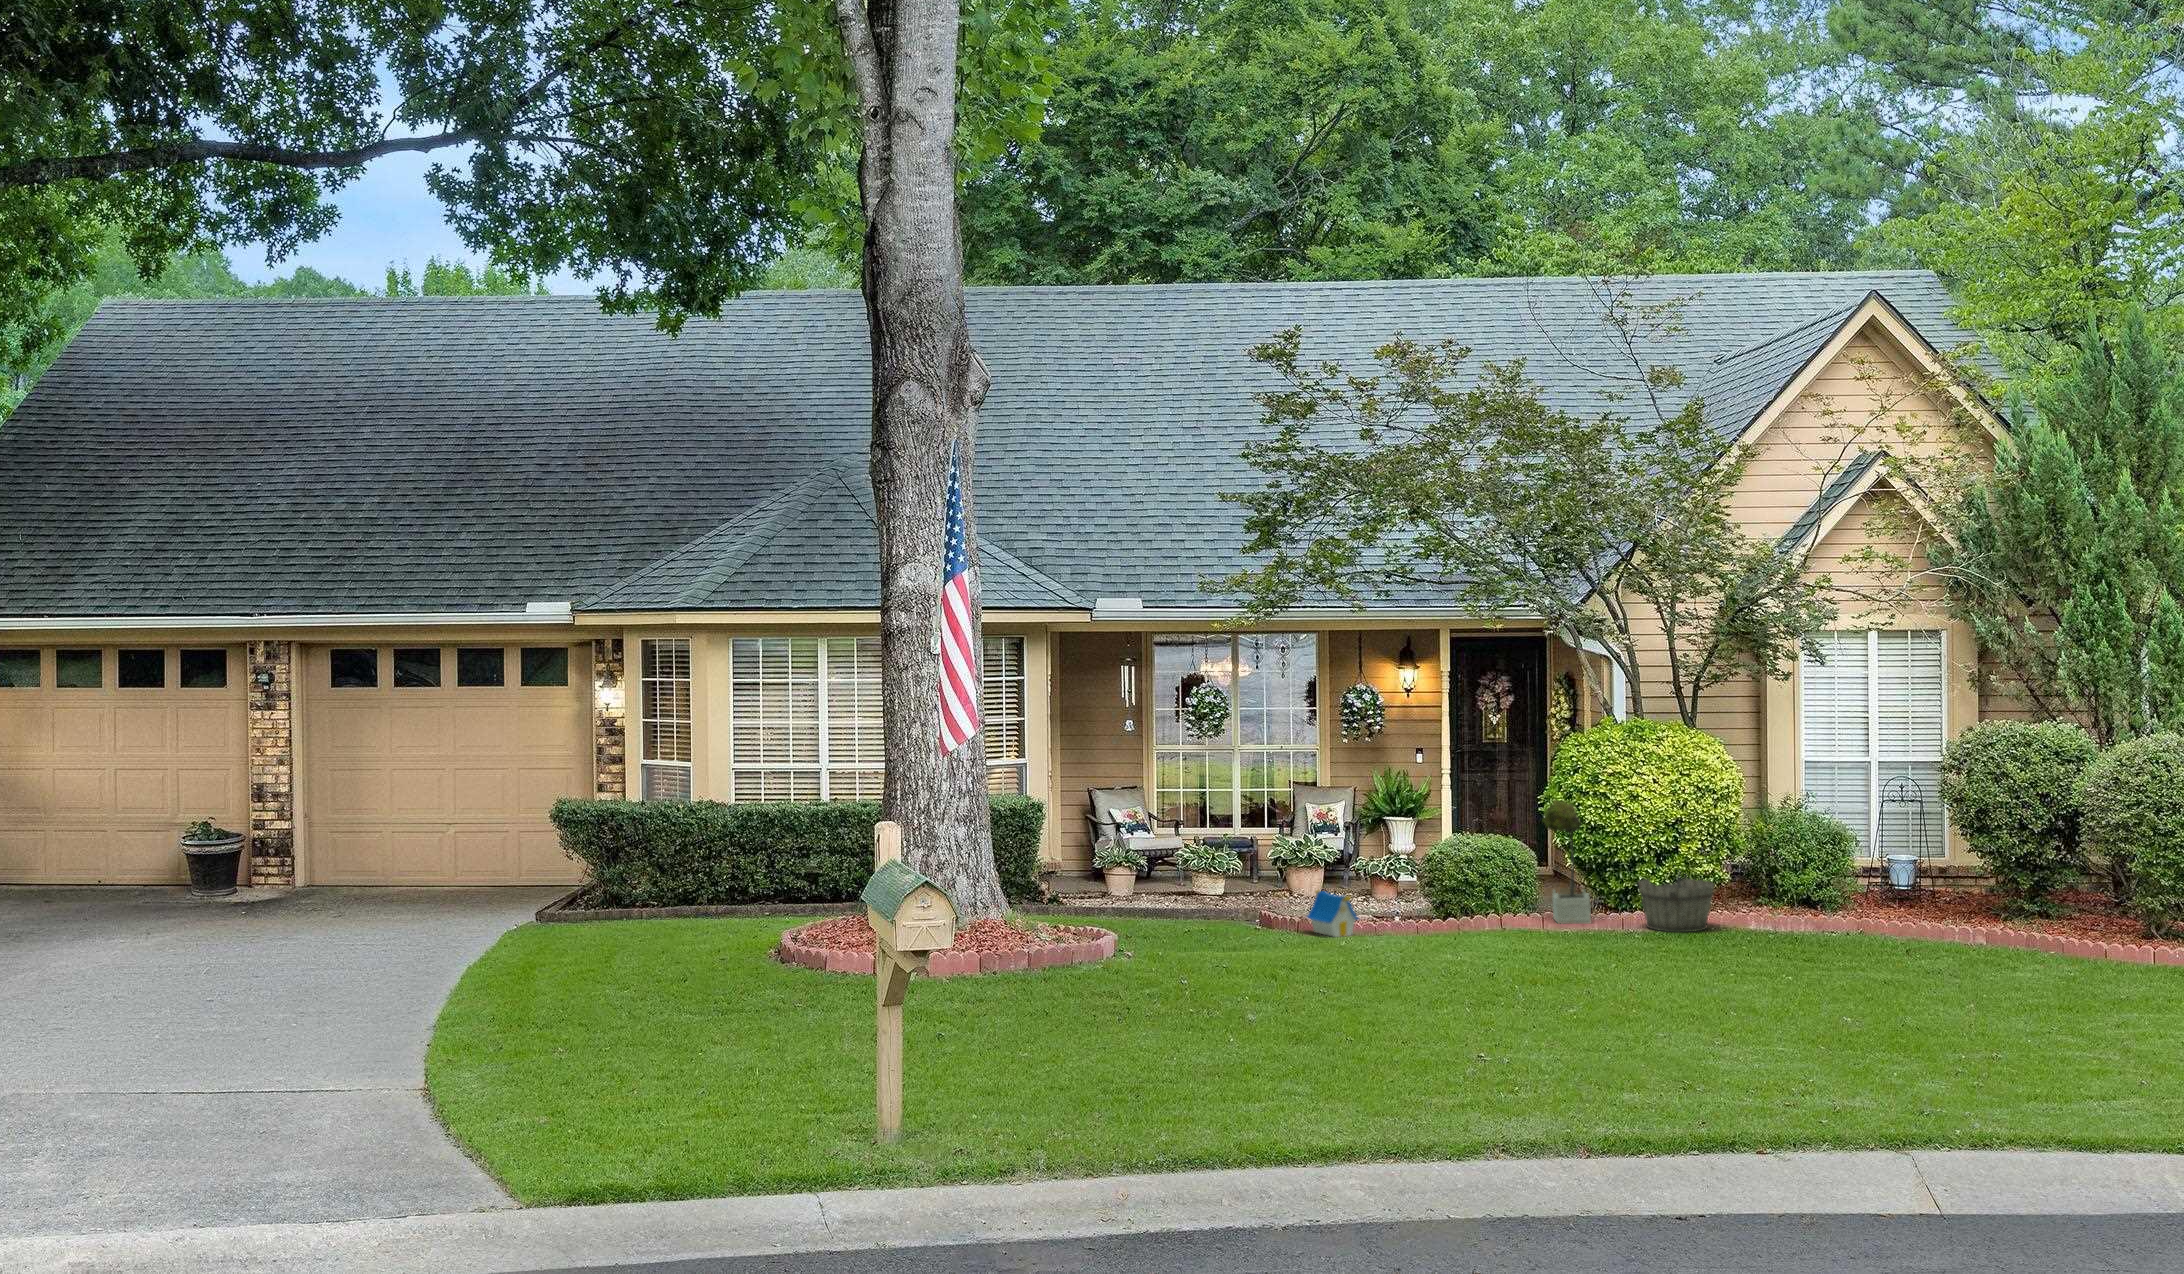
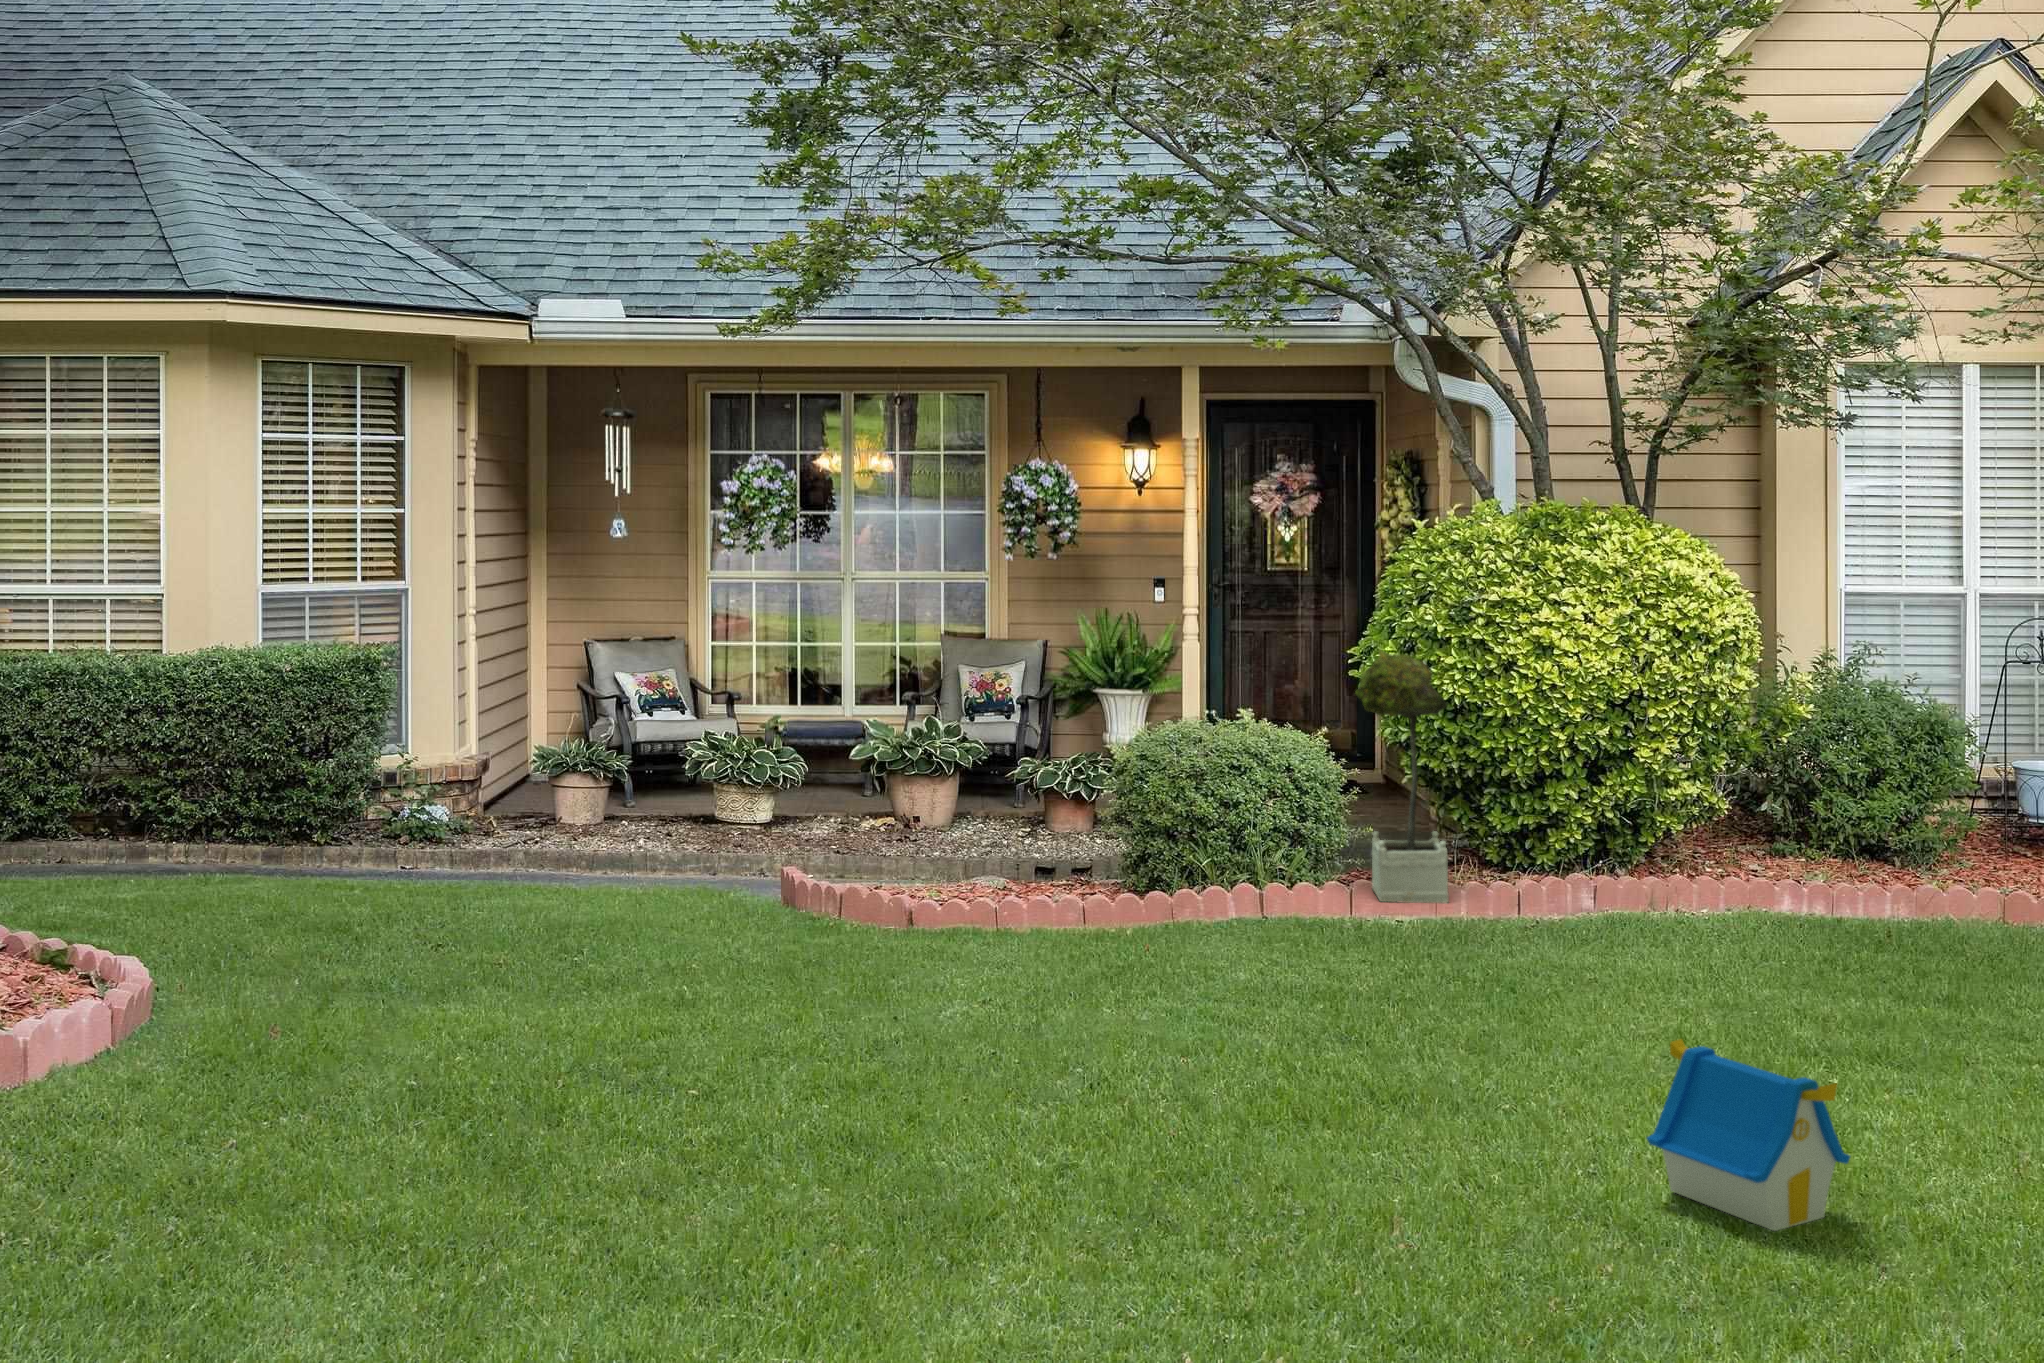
wooden bucket: present [1639,870,1714,932] -> none [1548,789,1705,929]
toy house: present [1307,890,1359,937] -> present [1647,1039,1850,1231]

